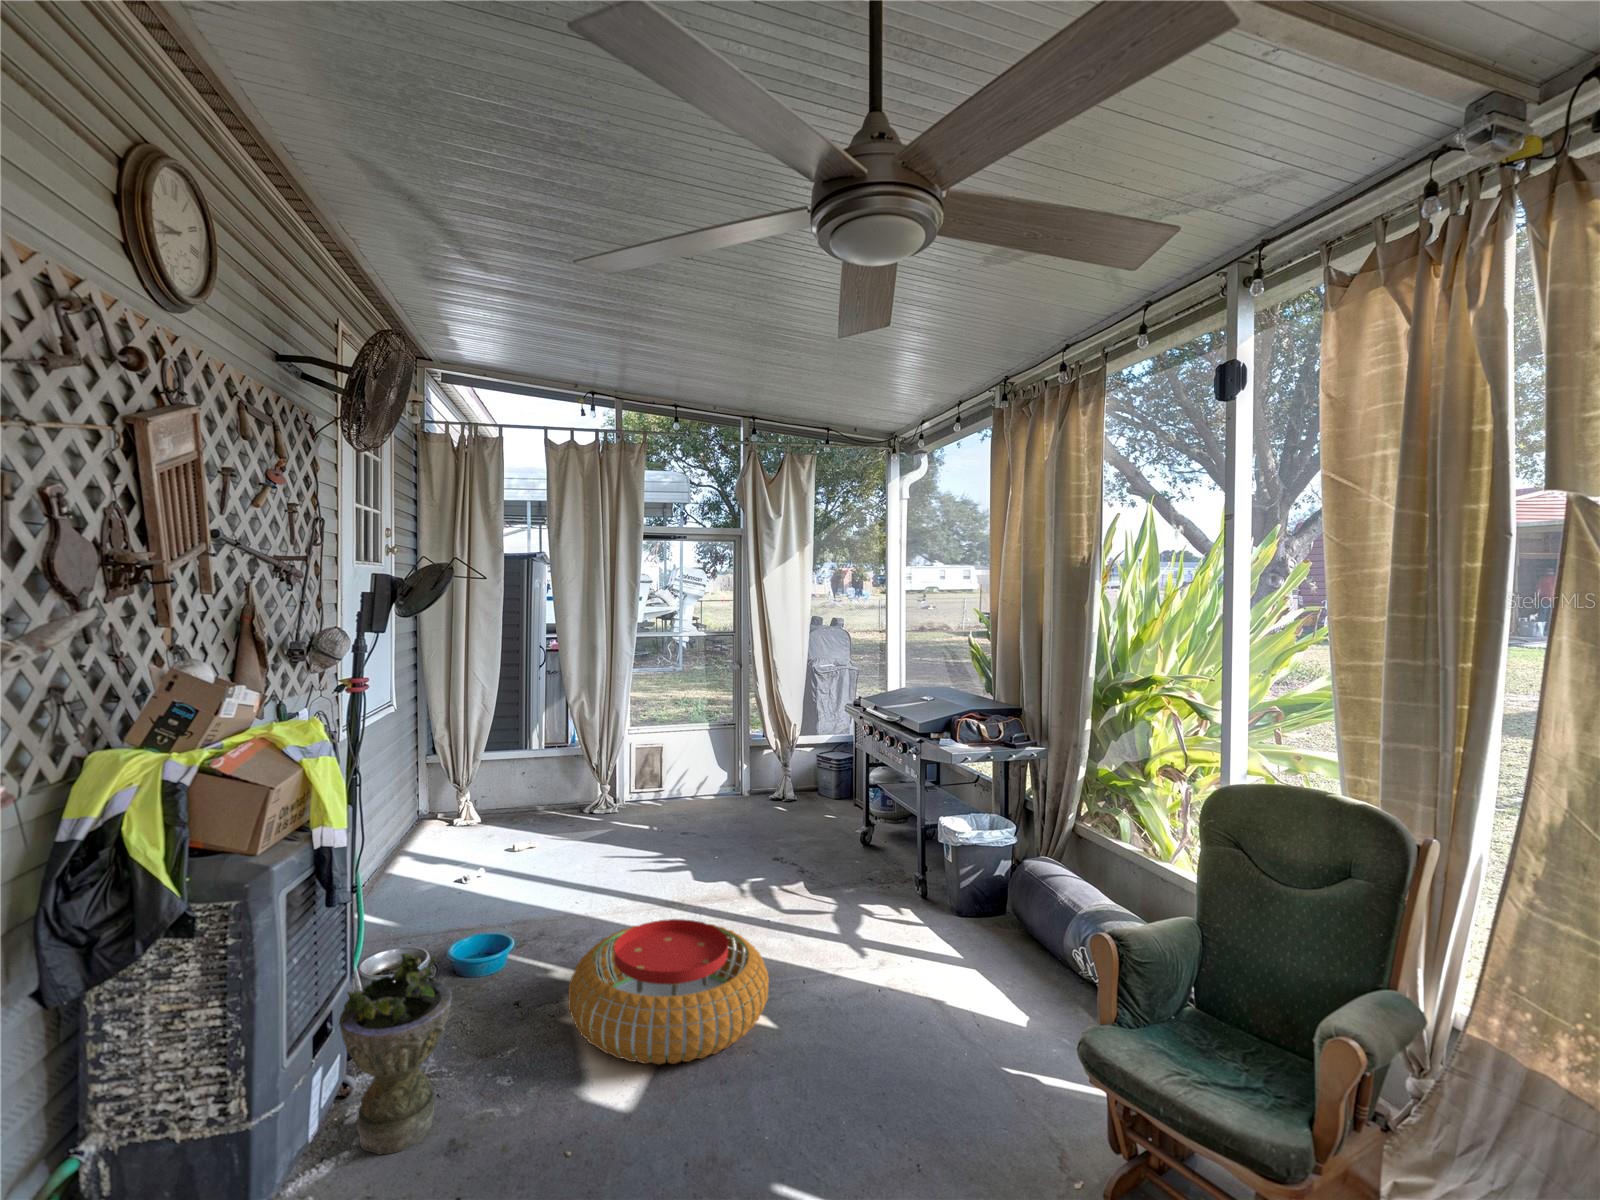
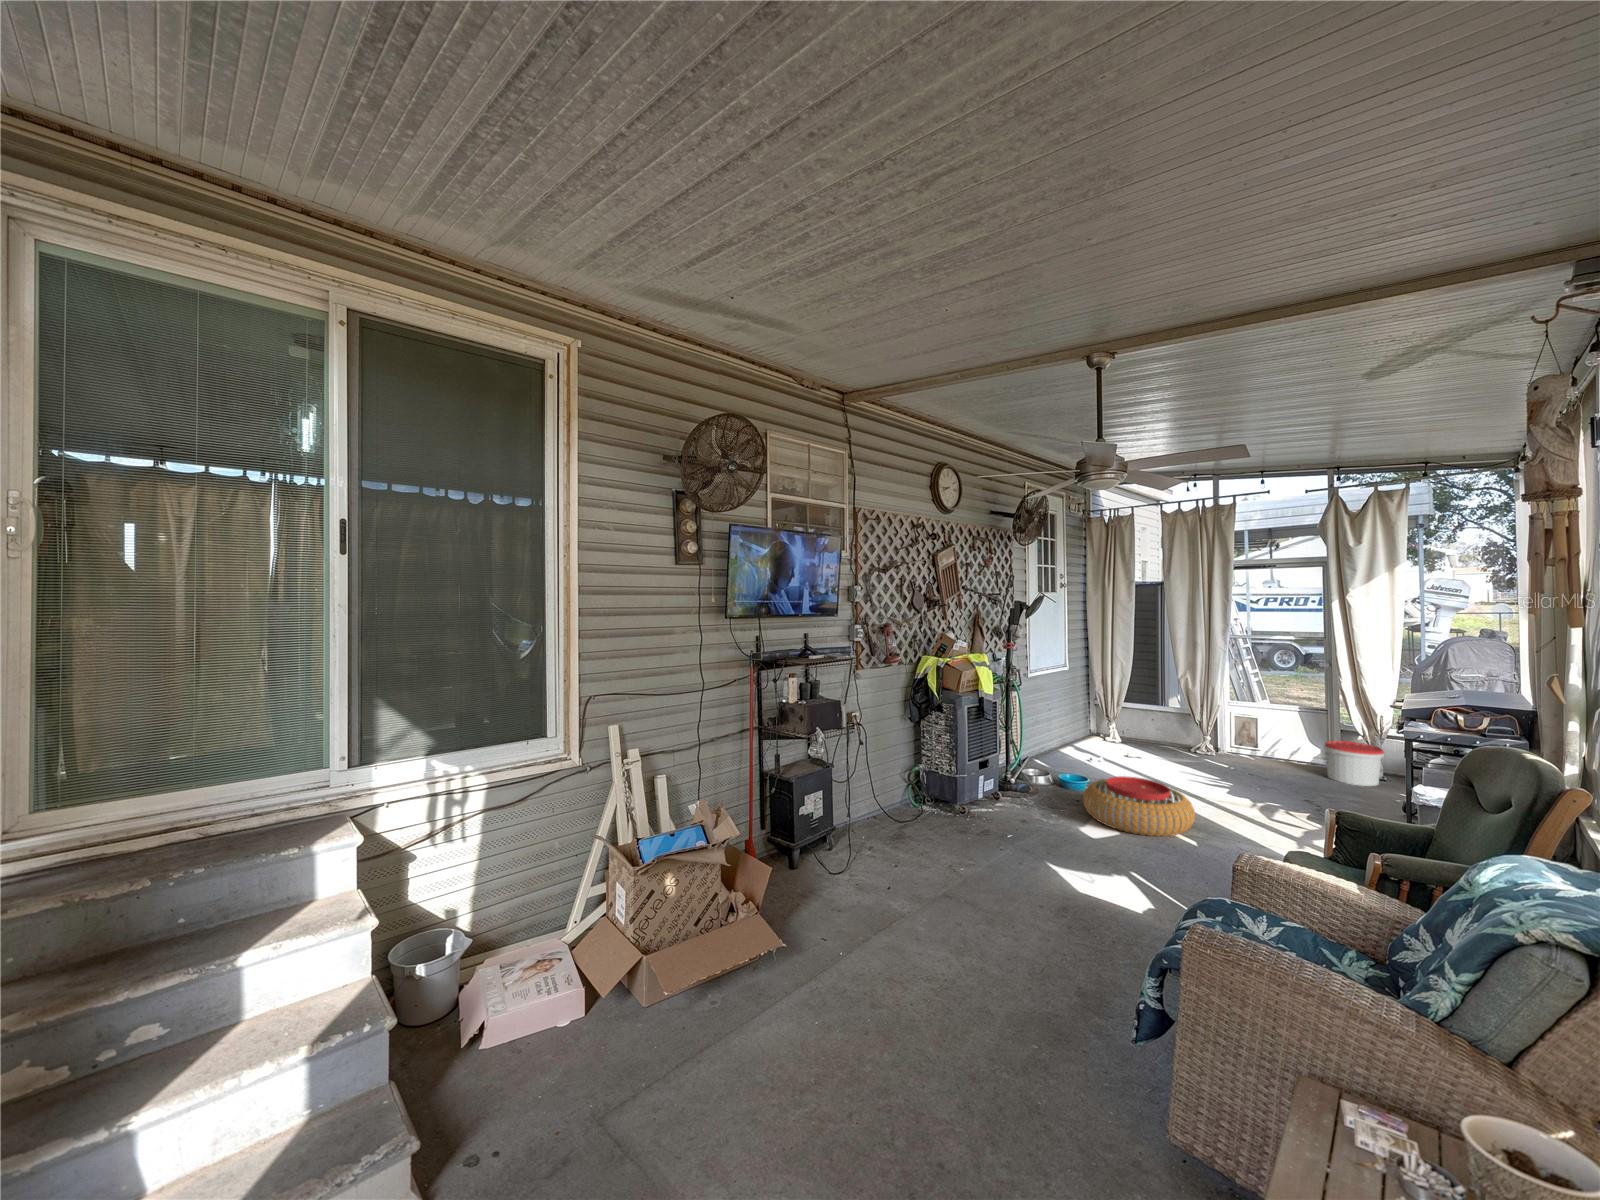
bucket: none [751,760,806,816] -> present [1324,741,1384,786]
planter: present [339,954,452,1154] -> none [986,746,1024,812]

